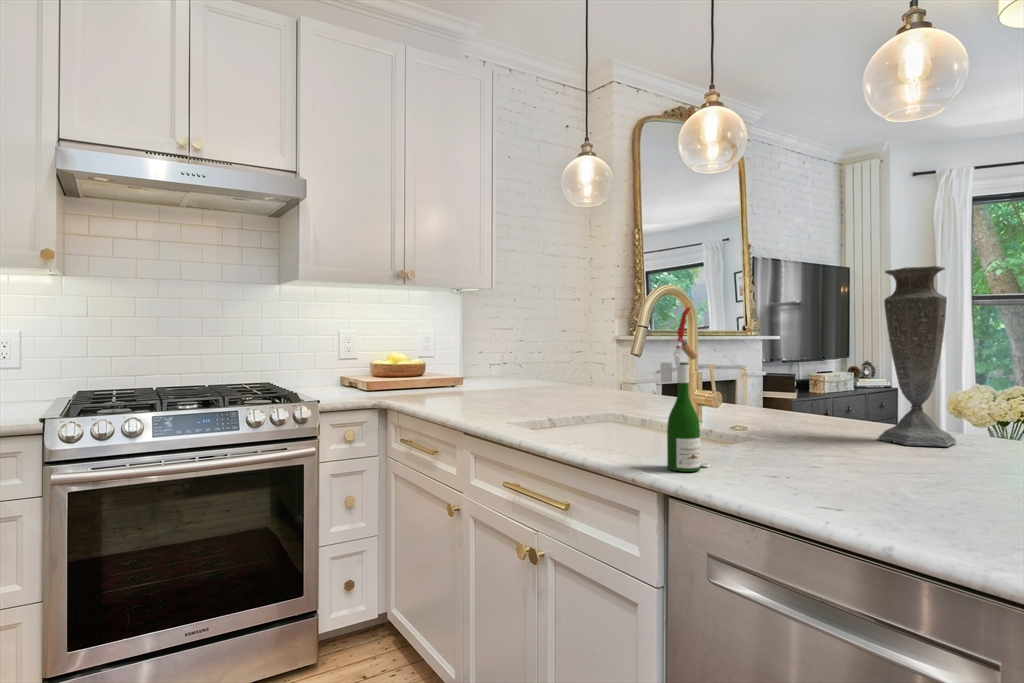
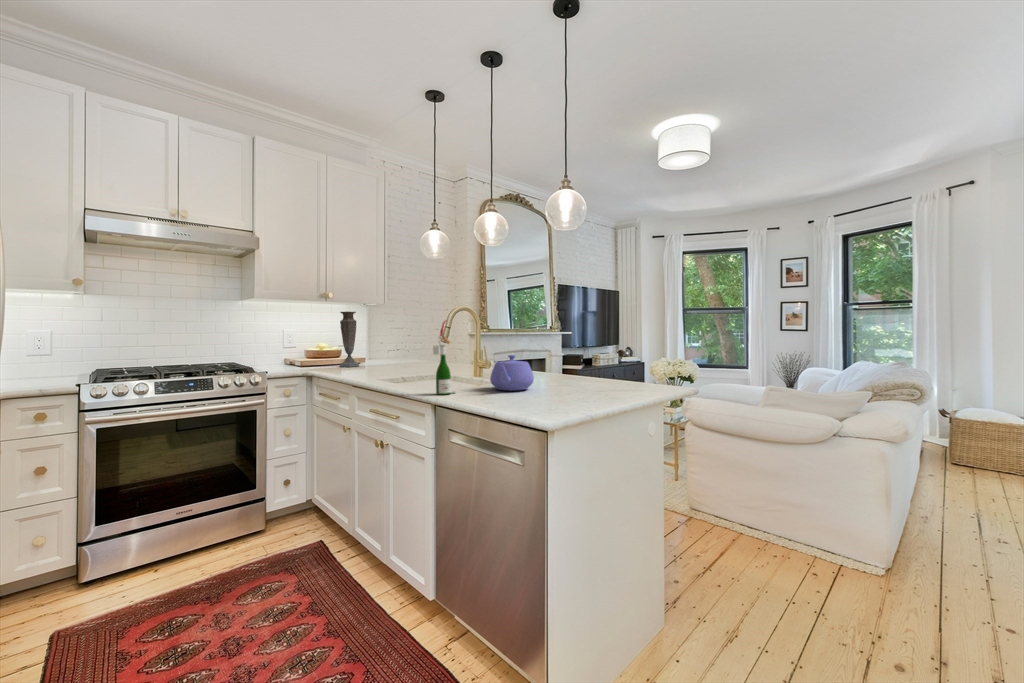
vase: present [879,266,957,447] -> present [340,311,359,367]
teapot: none [771,384,879,465] -> present [490,355,534,391]

